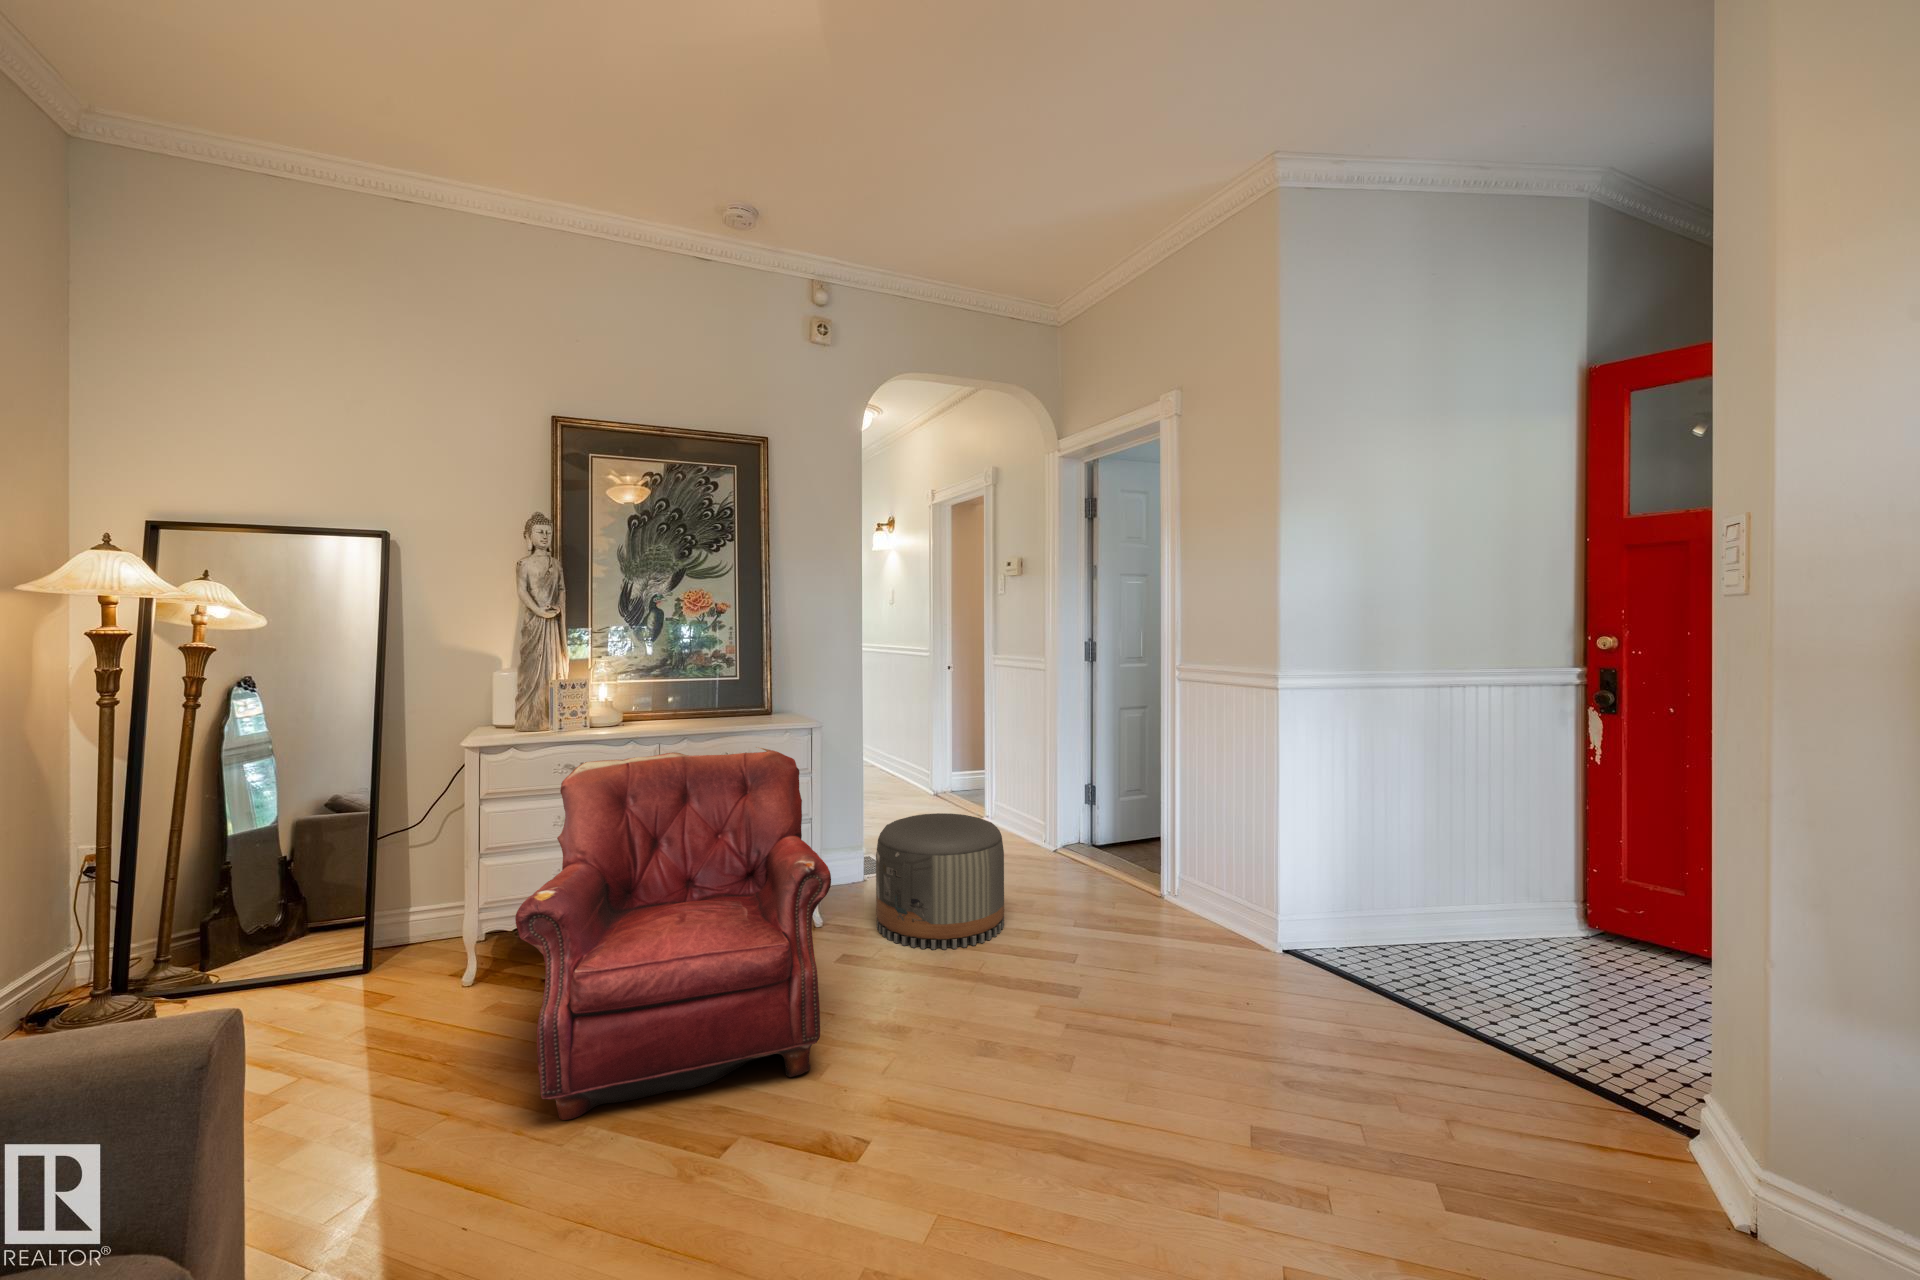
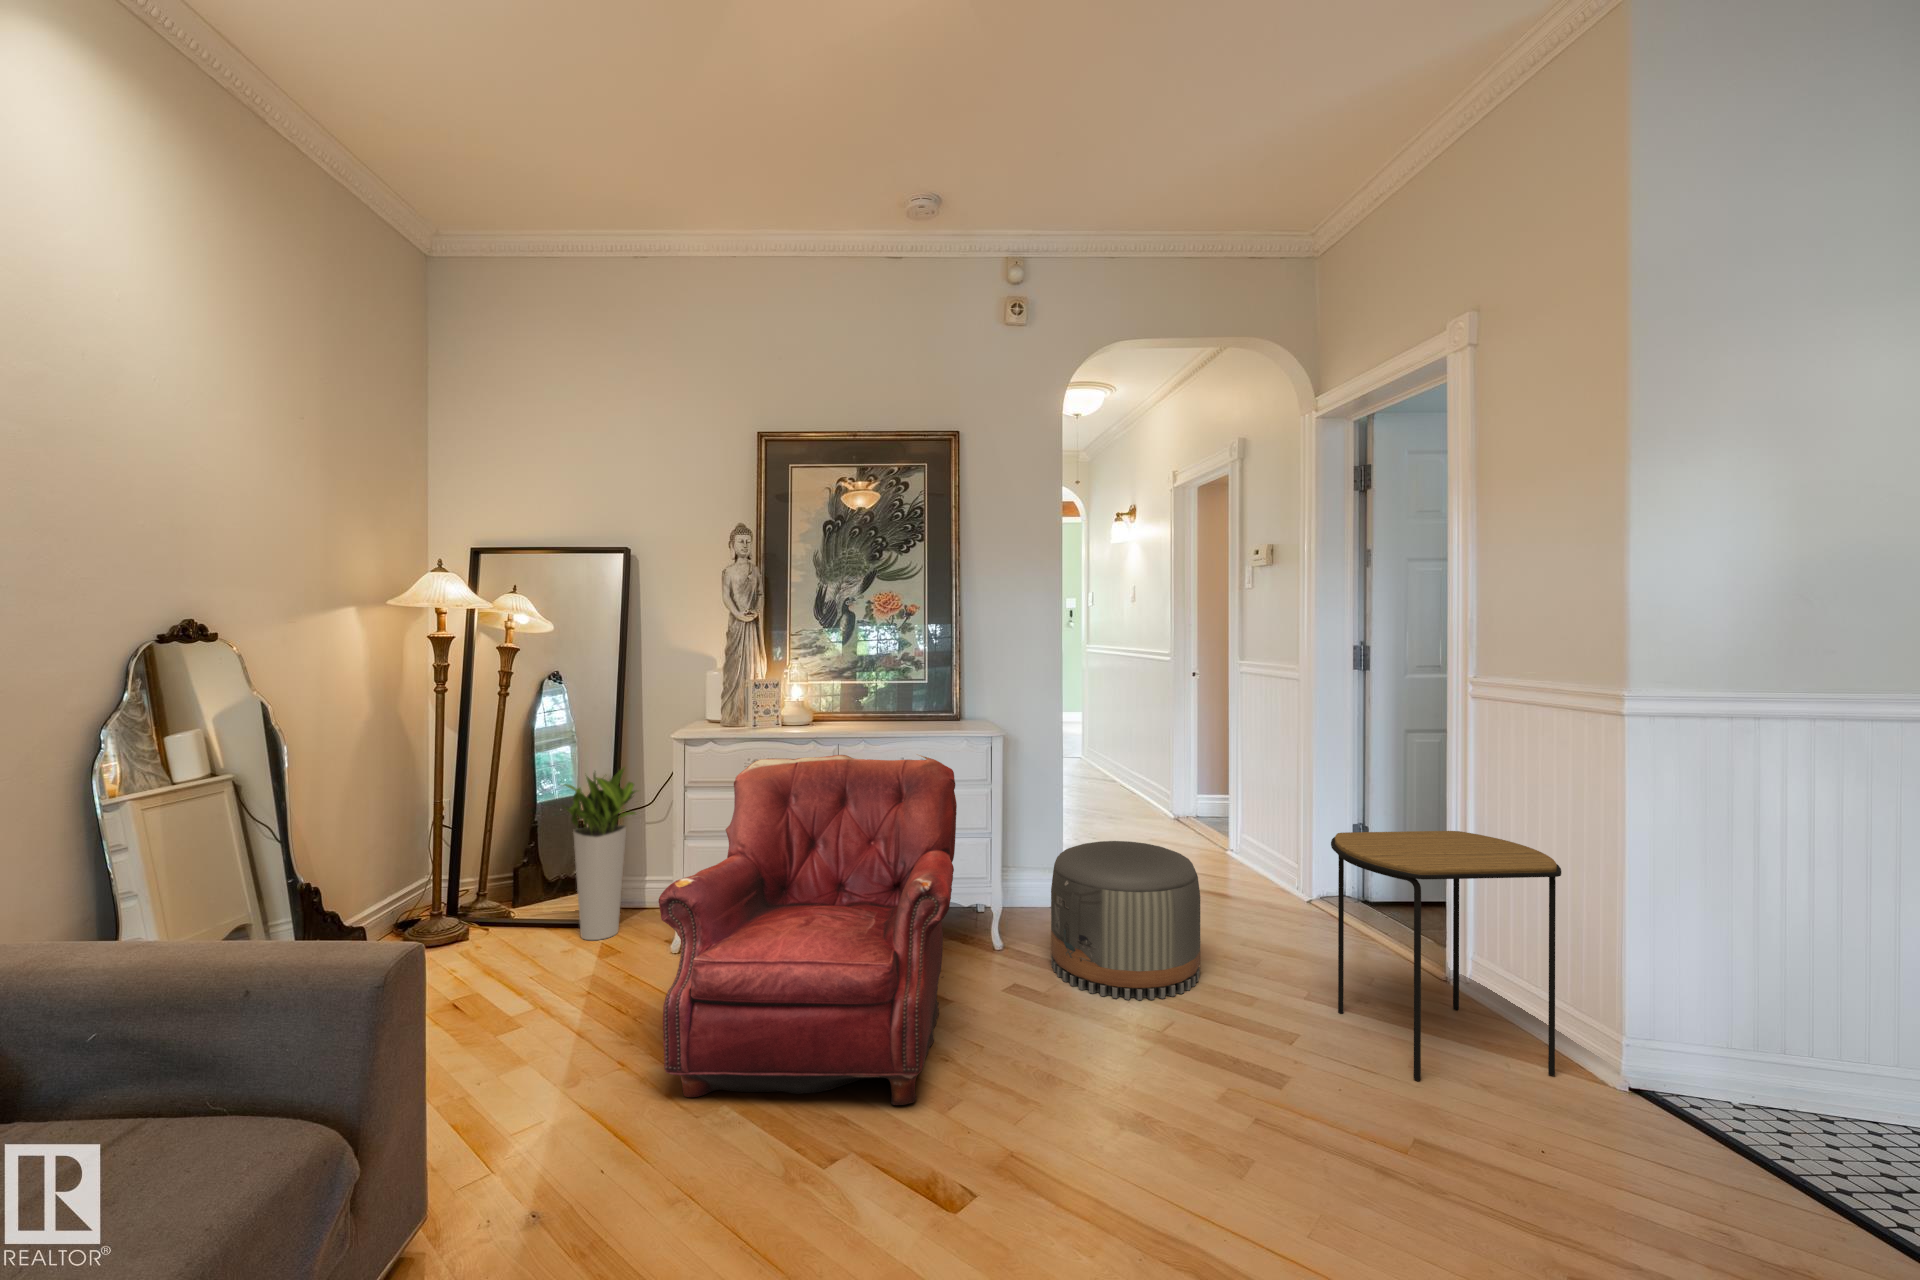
side table: none [1110,780,1265,969] -> present [1331,831,1561,1081]
planter: none [294,783,407,988] -> present [565,768,636,940]

